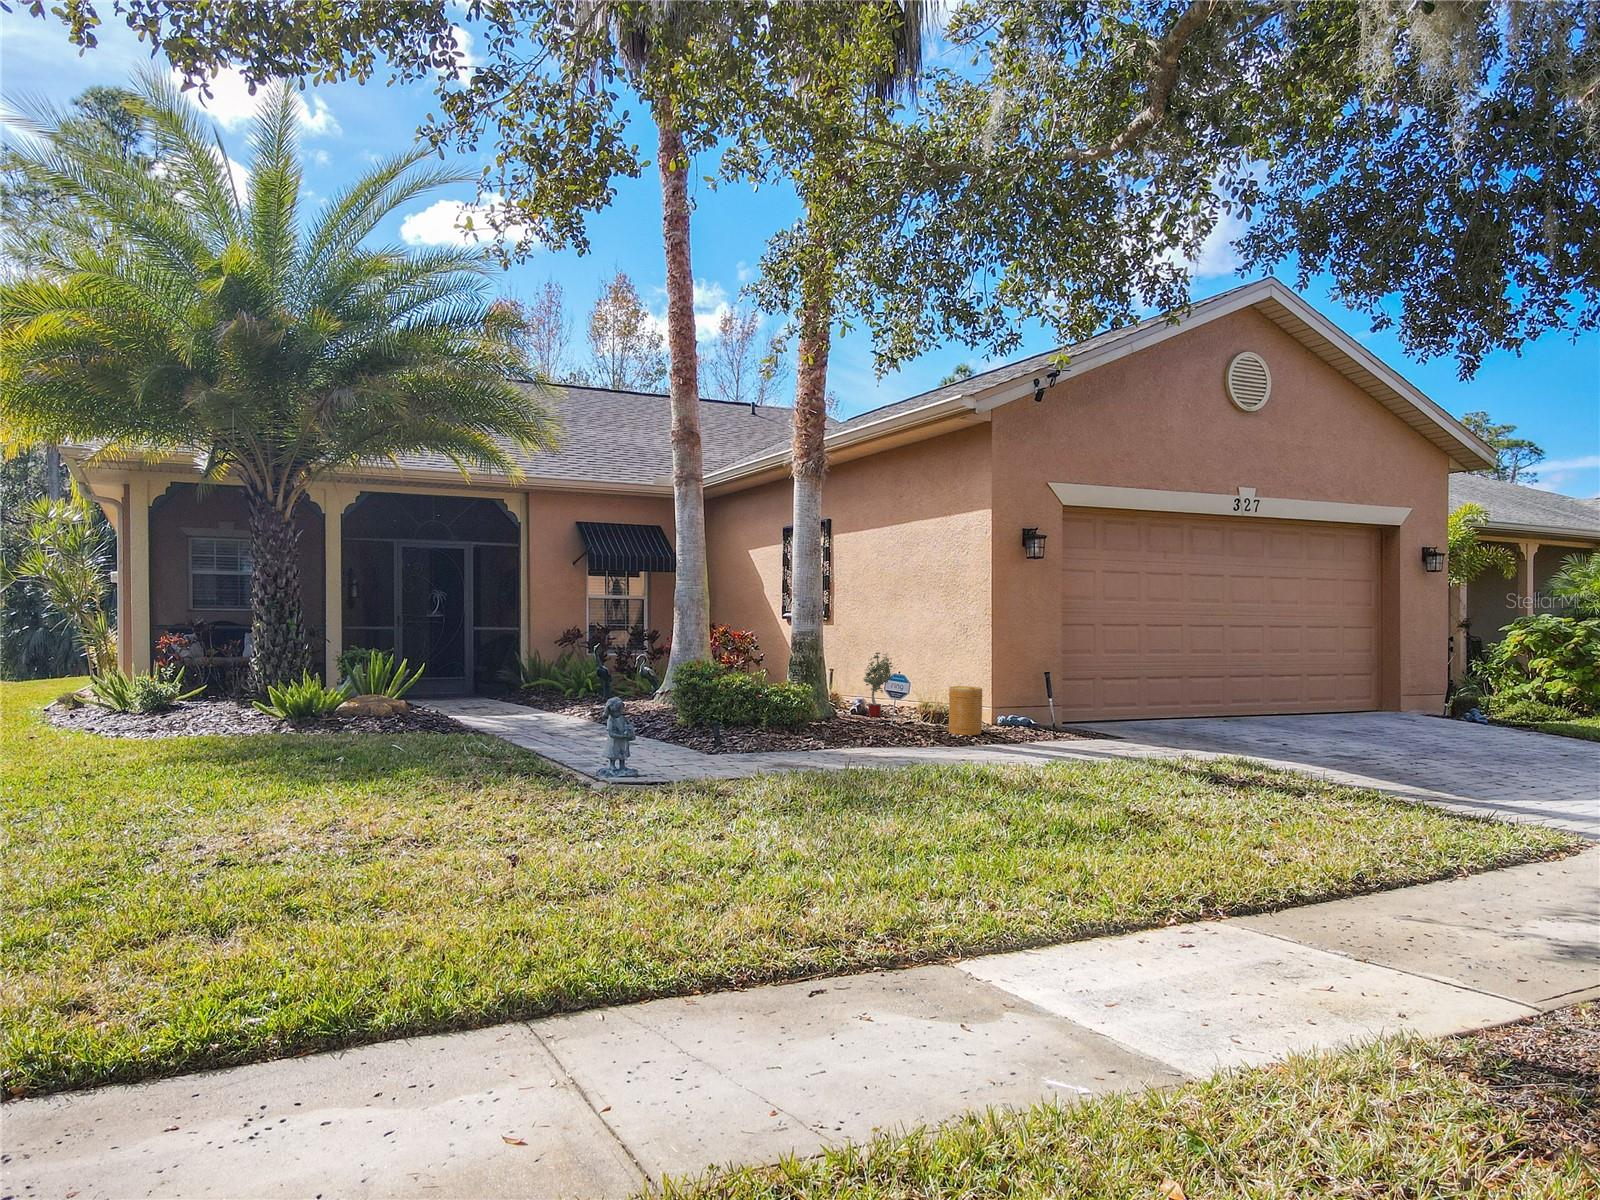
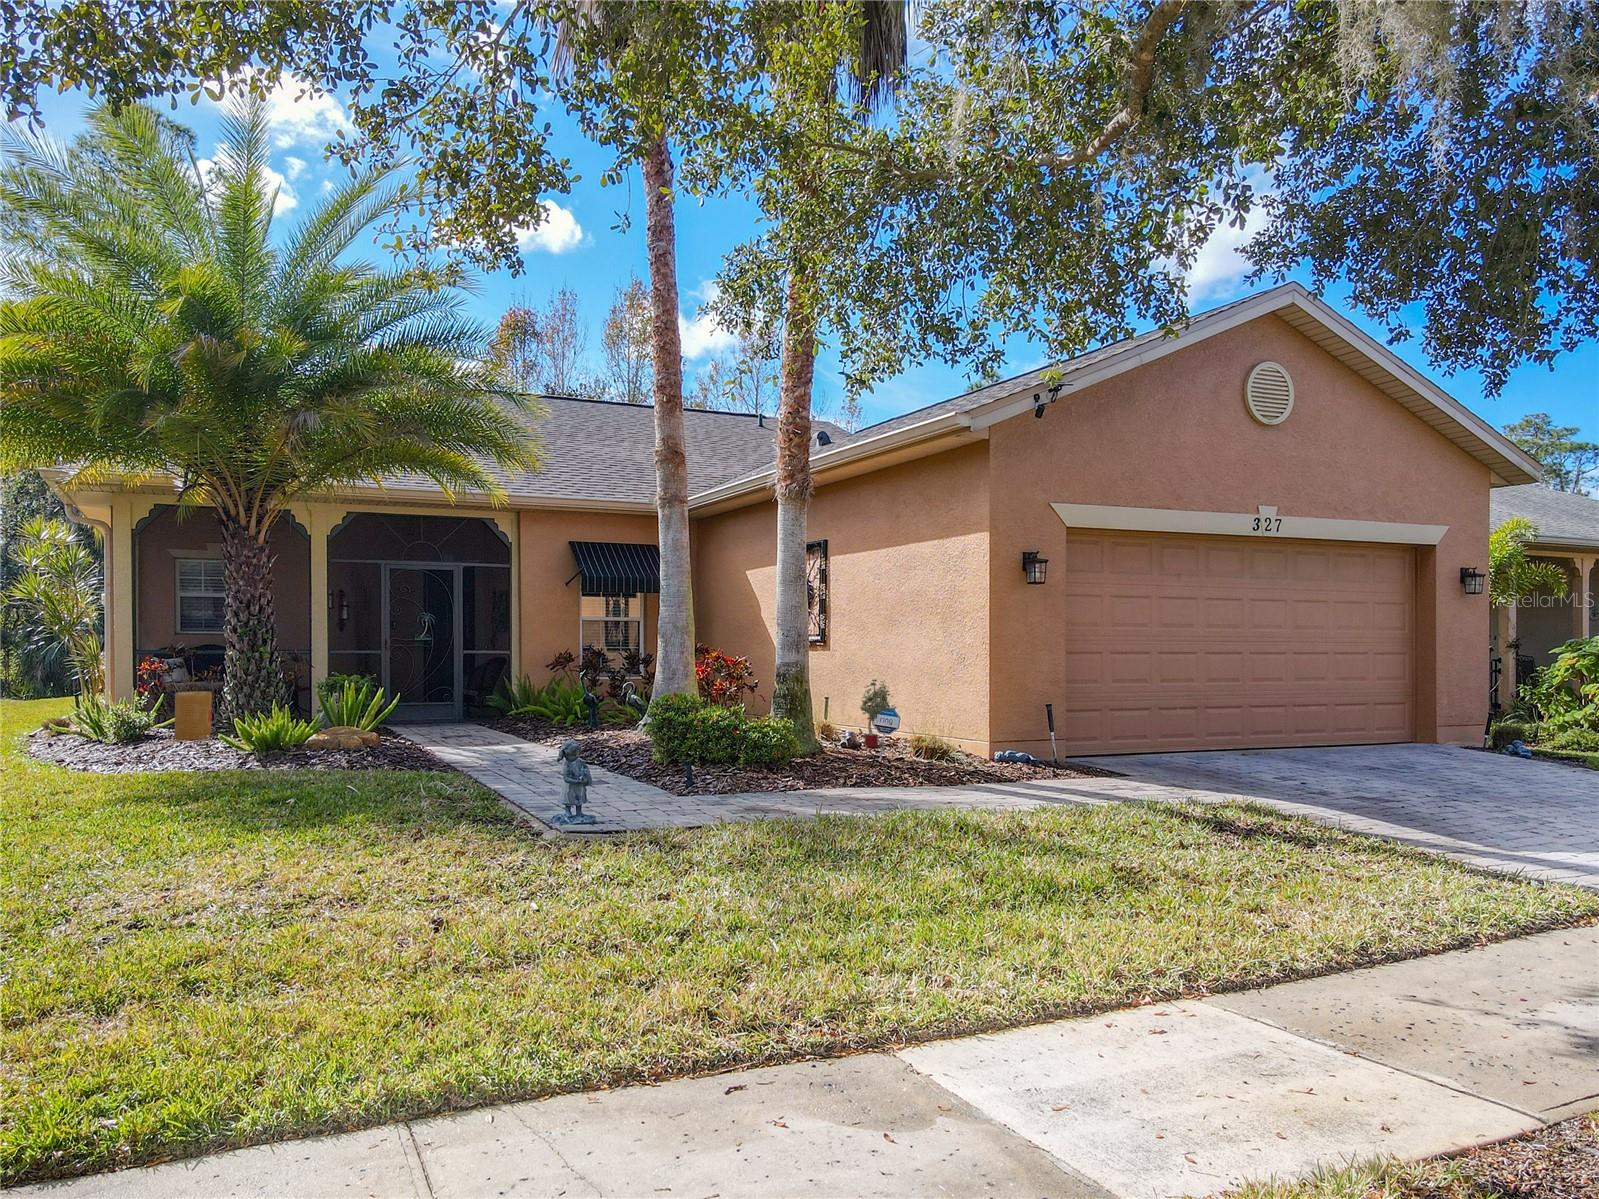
basket: present [948,686,983,735] -> present [174,691,212,740]

